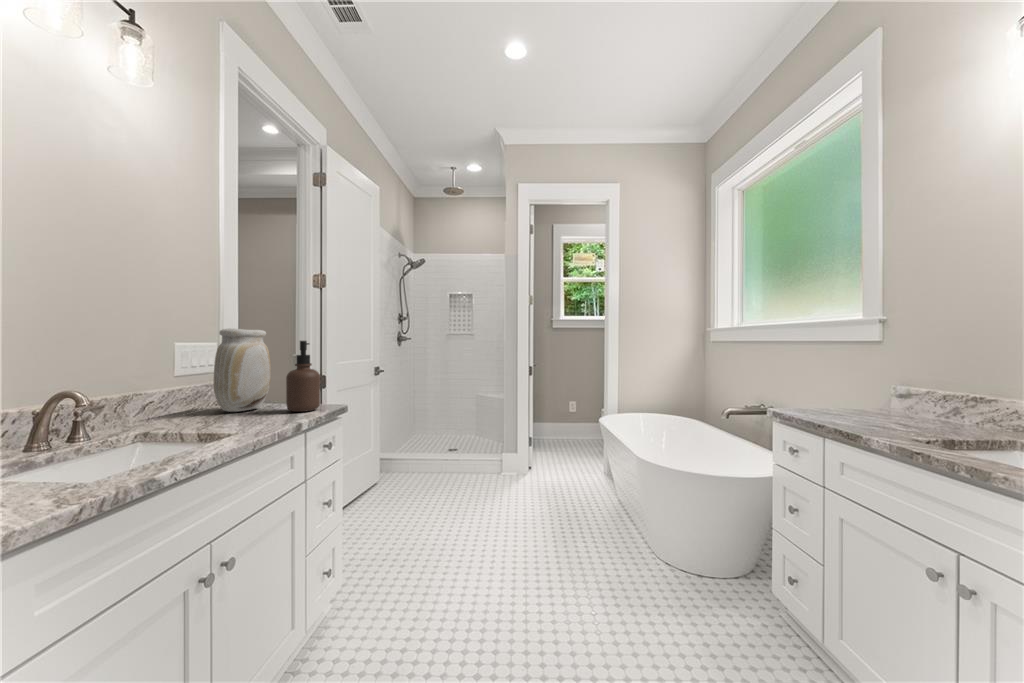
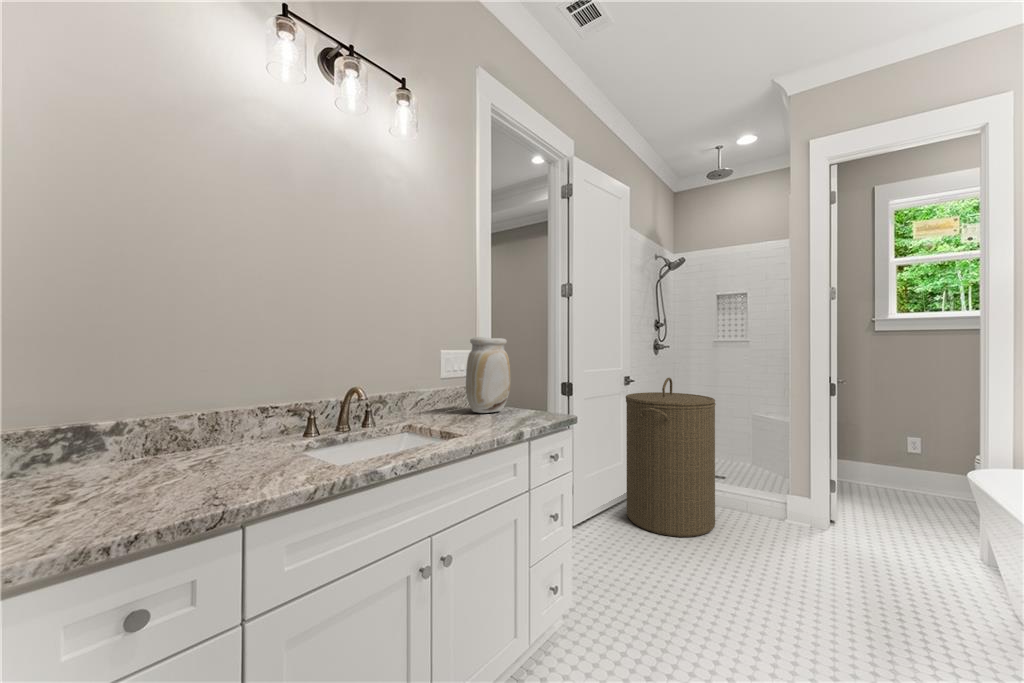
soap dispenser: present [286,341,320,412] -> none [519,348,549,419]
laundry hamper: none [376,367,454,507] -> present [626,378,716,537]

